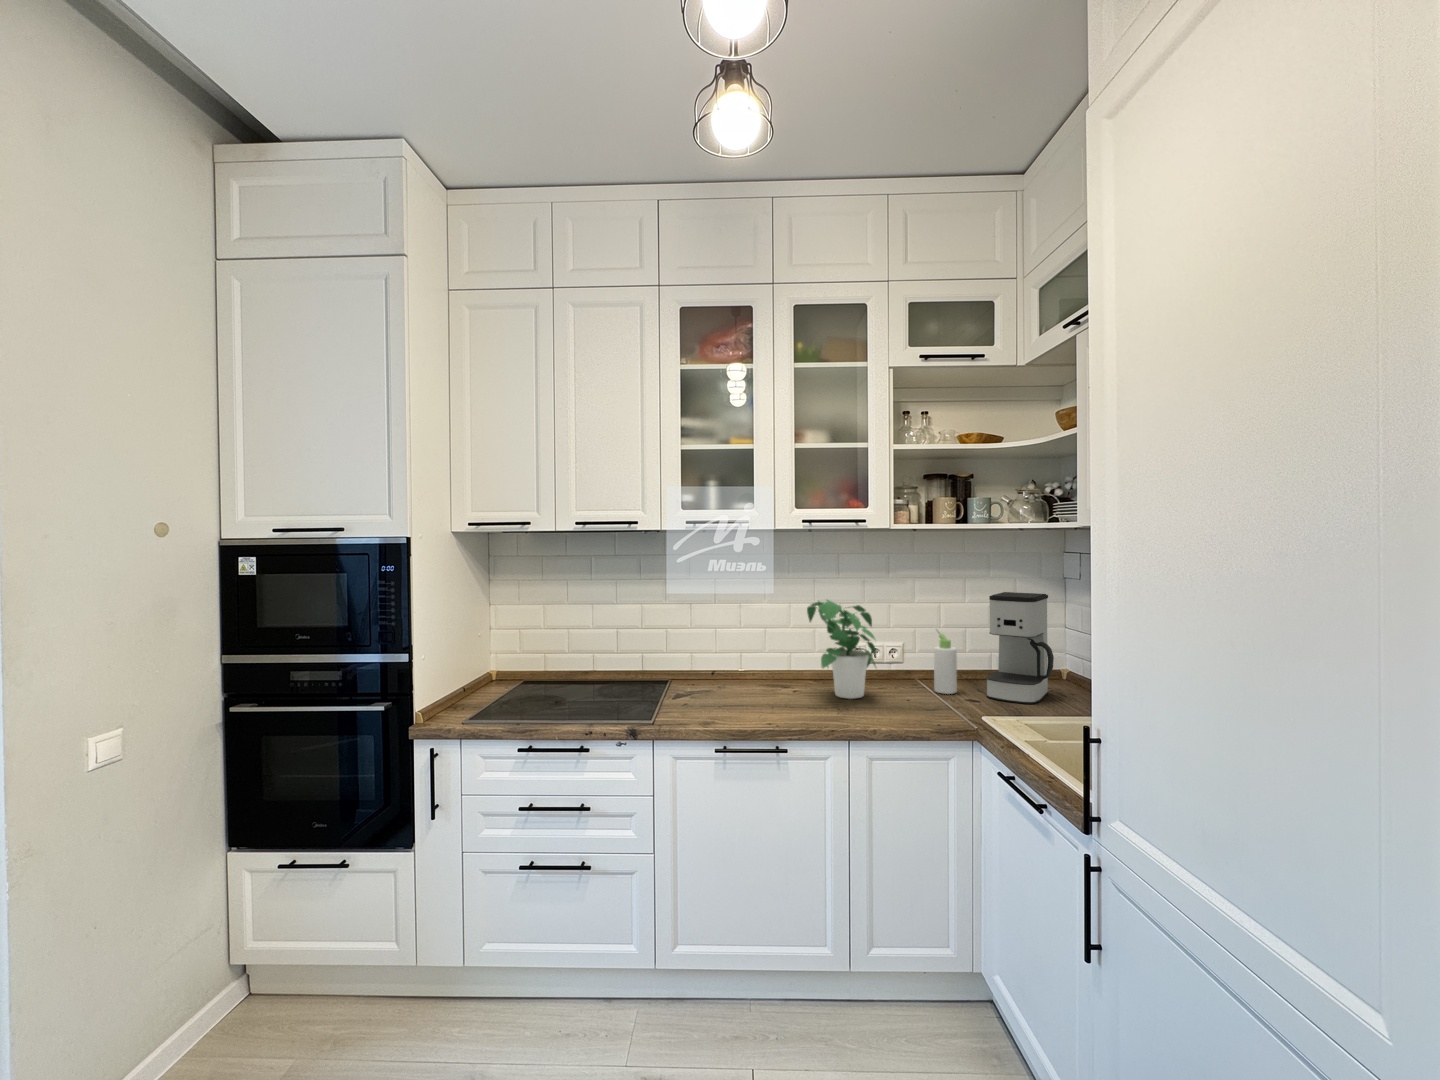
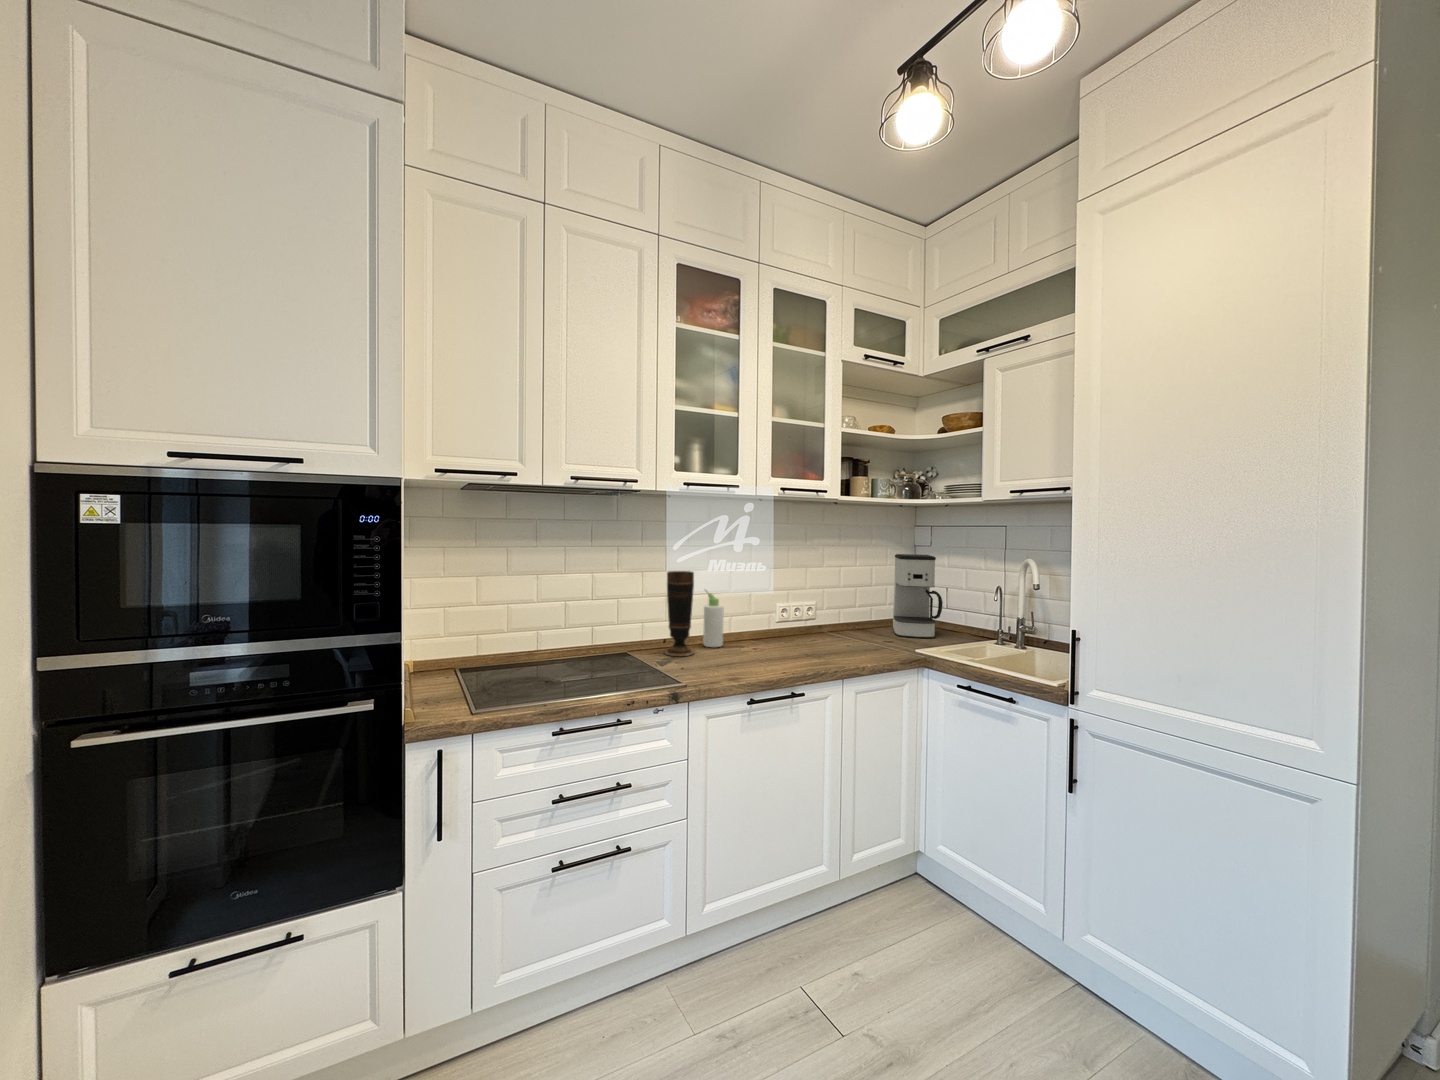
potted plant: present [807,600,876,699] -> none [773,559,838,646]
vase: none [685,608,717,696] -> present [665,571,694,656]
bottle: present [934,630,957,694] -> present [703,590,724,647]

